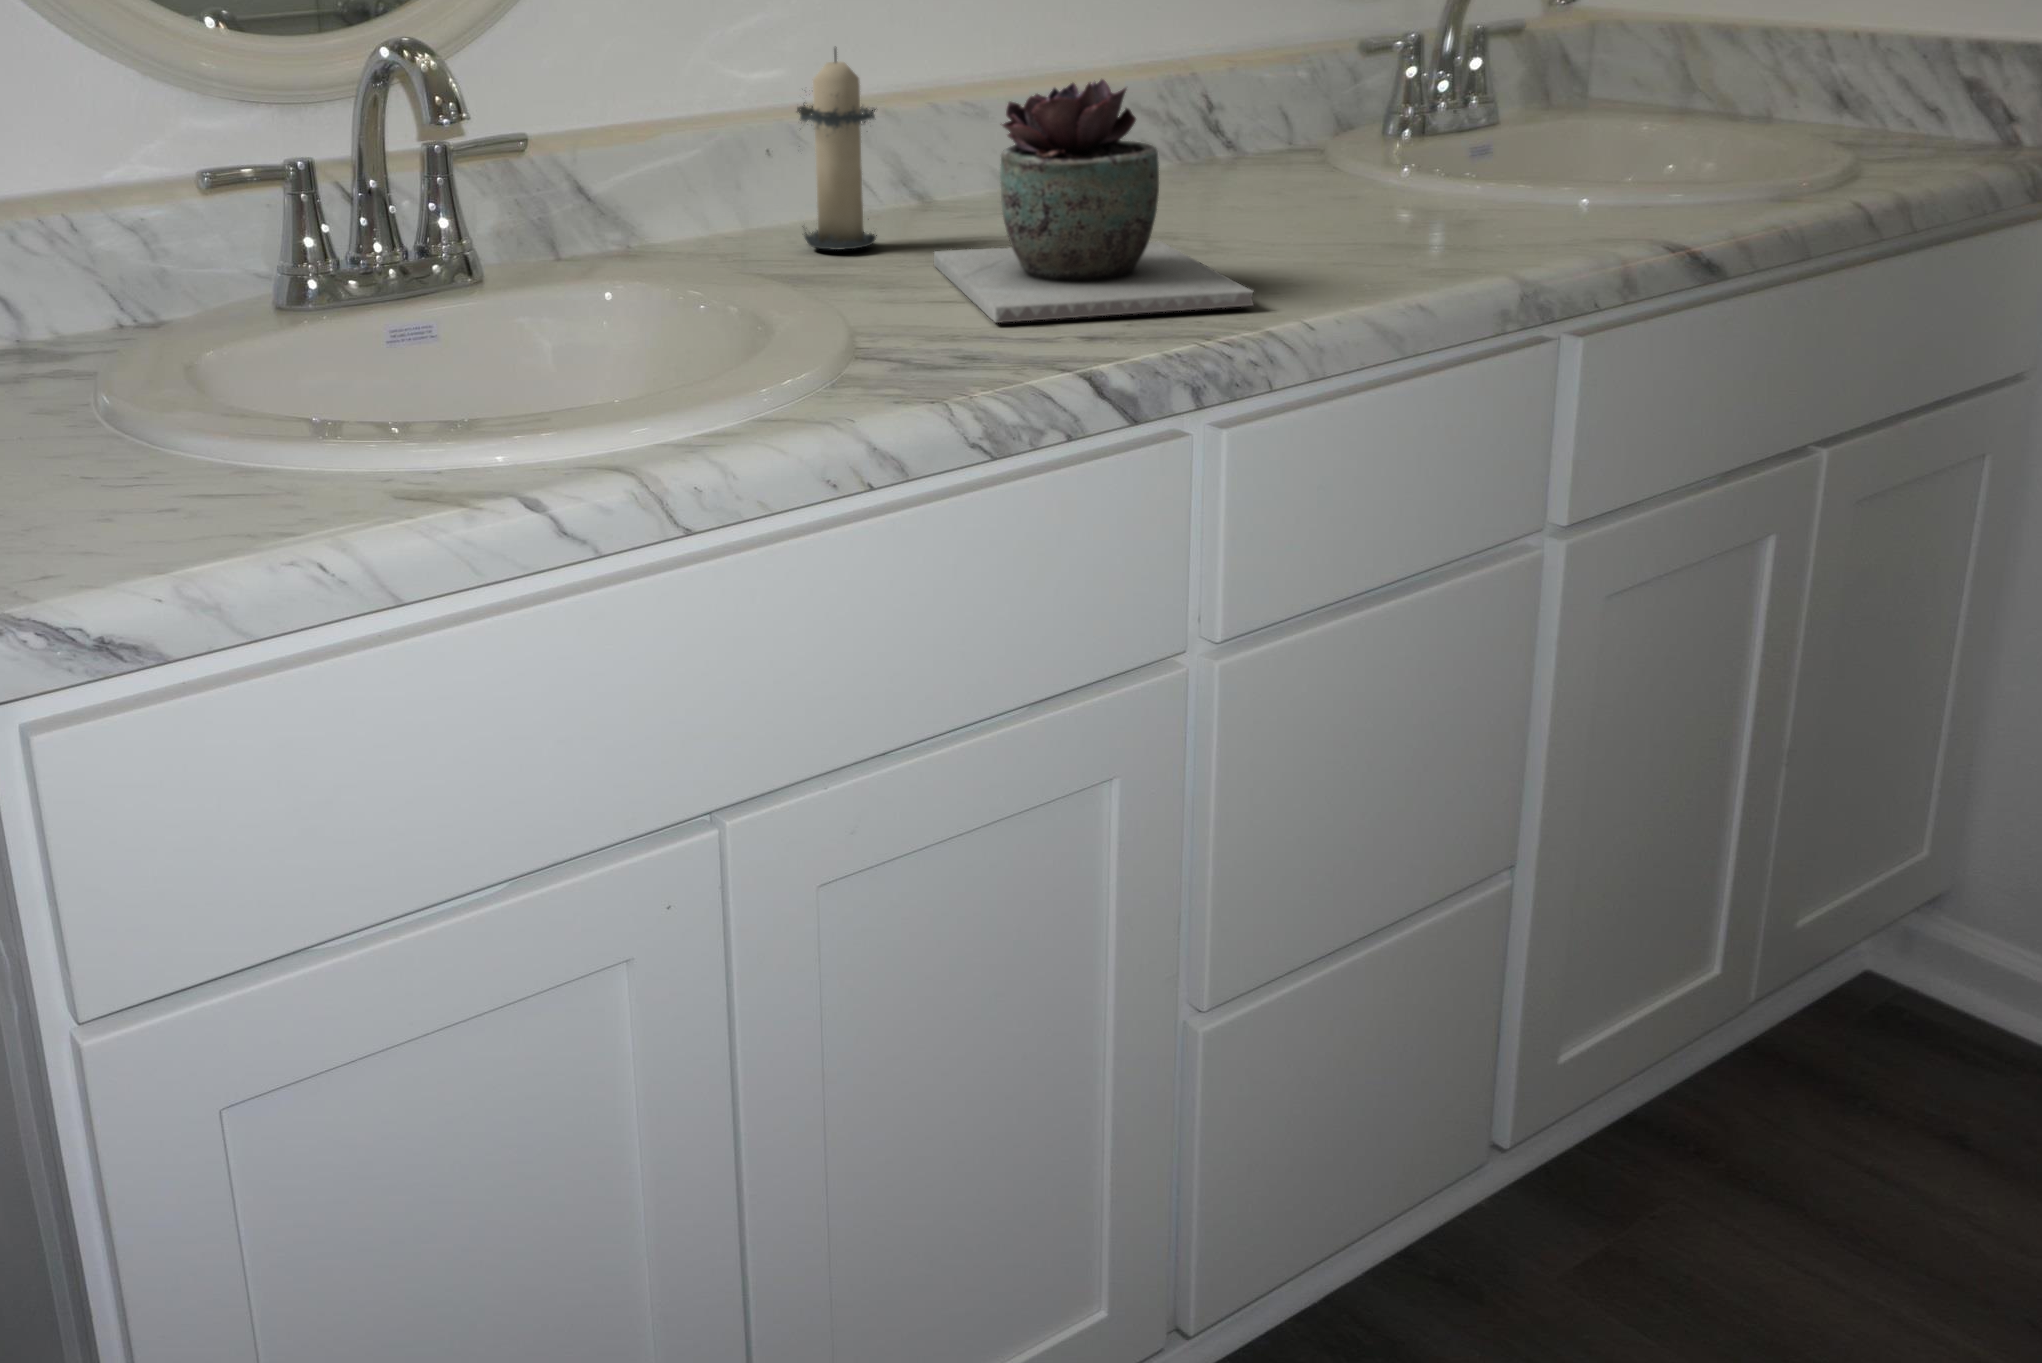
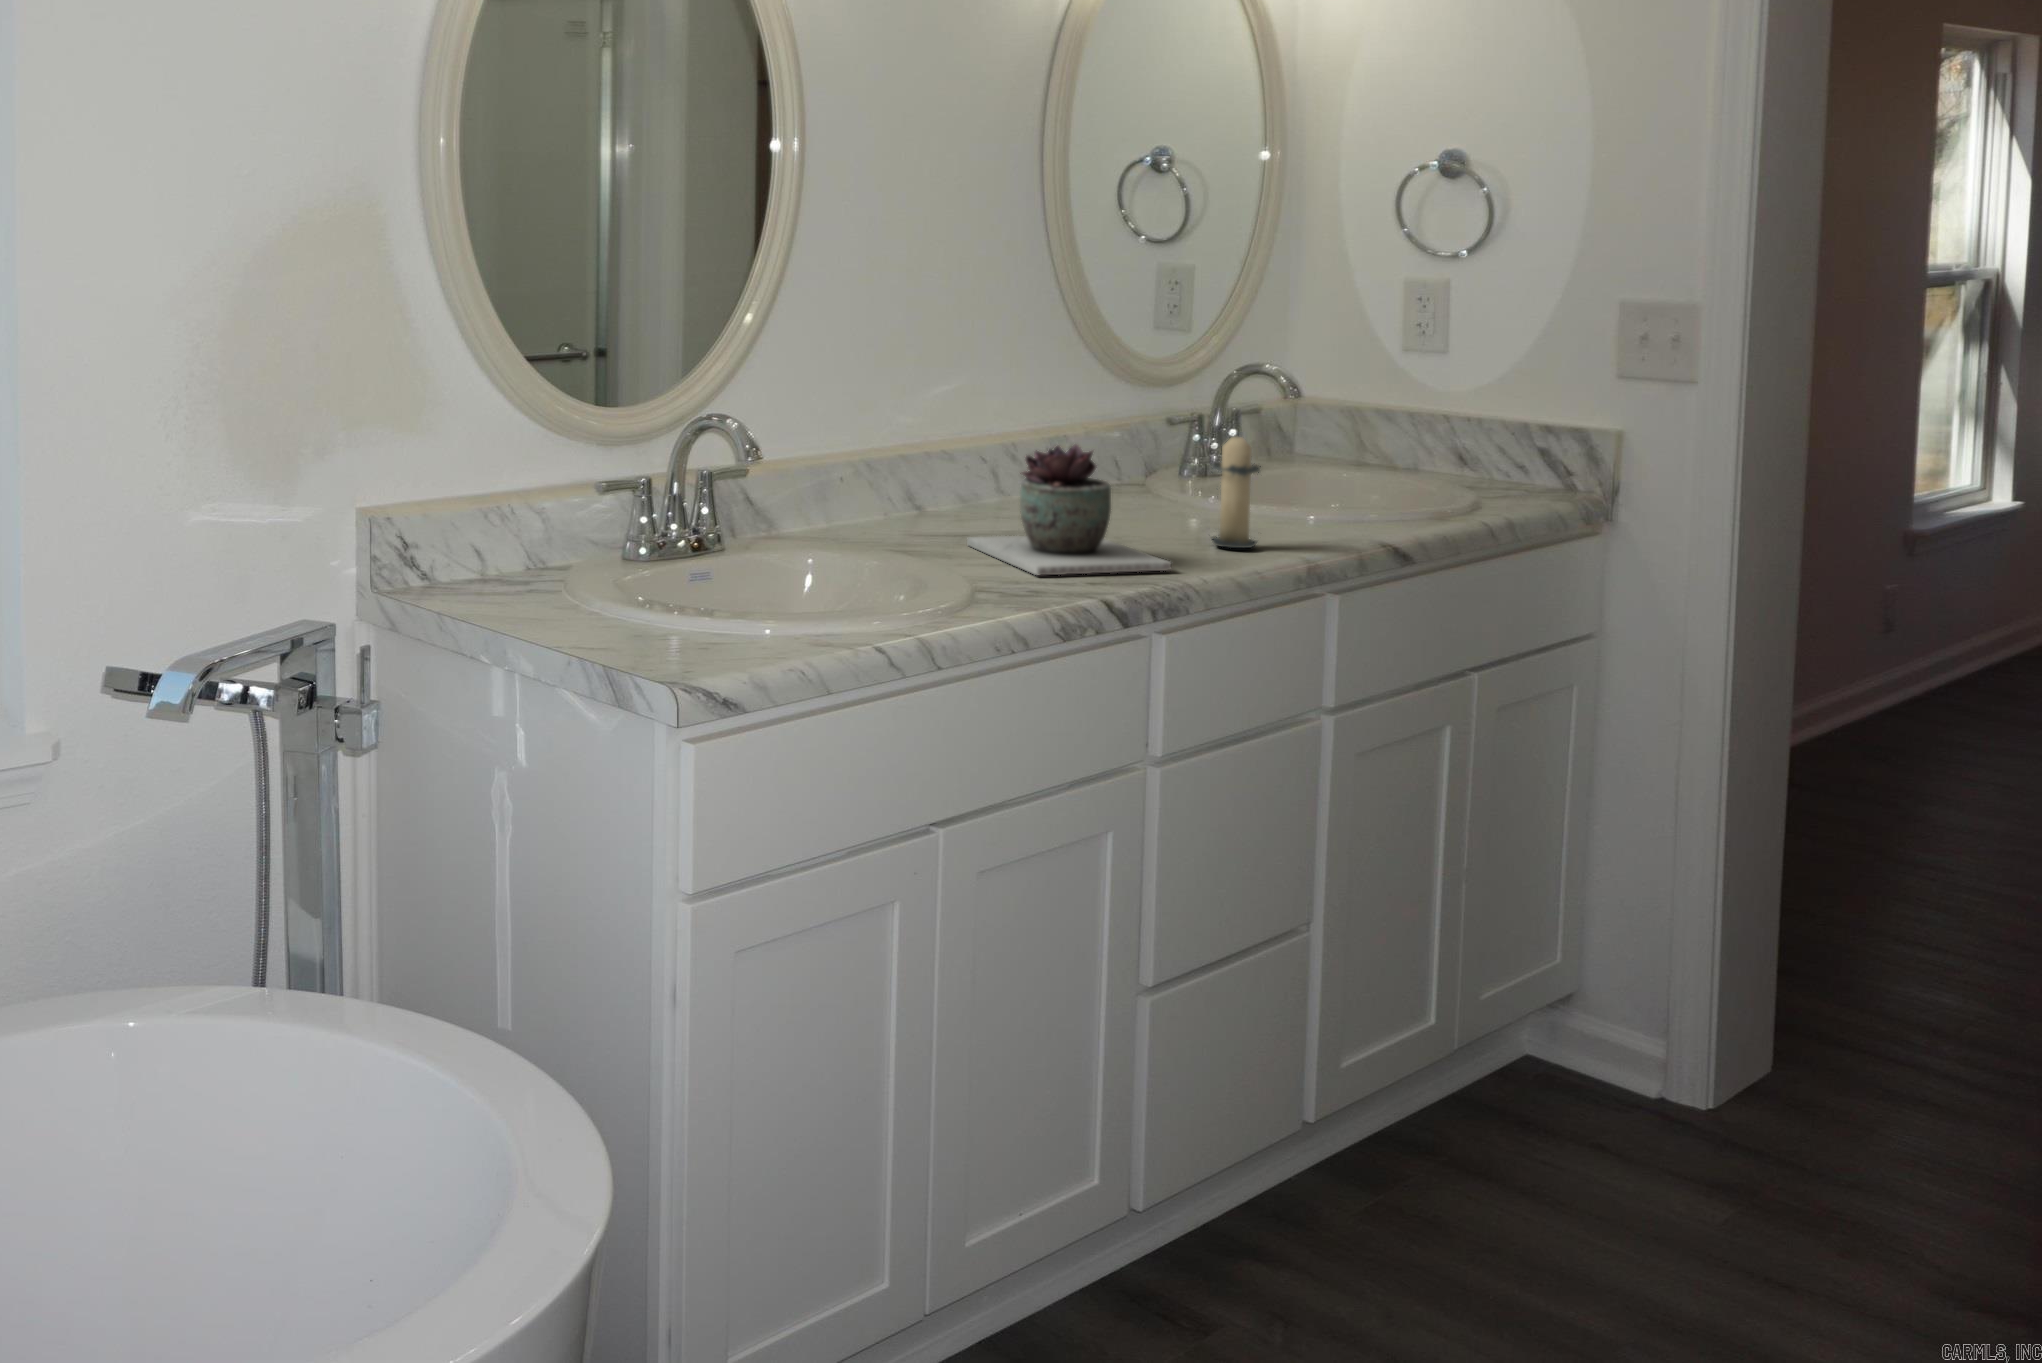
candle: present [797,48,877,249] -> present [1211,436,1261,548]

